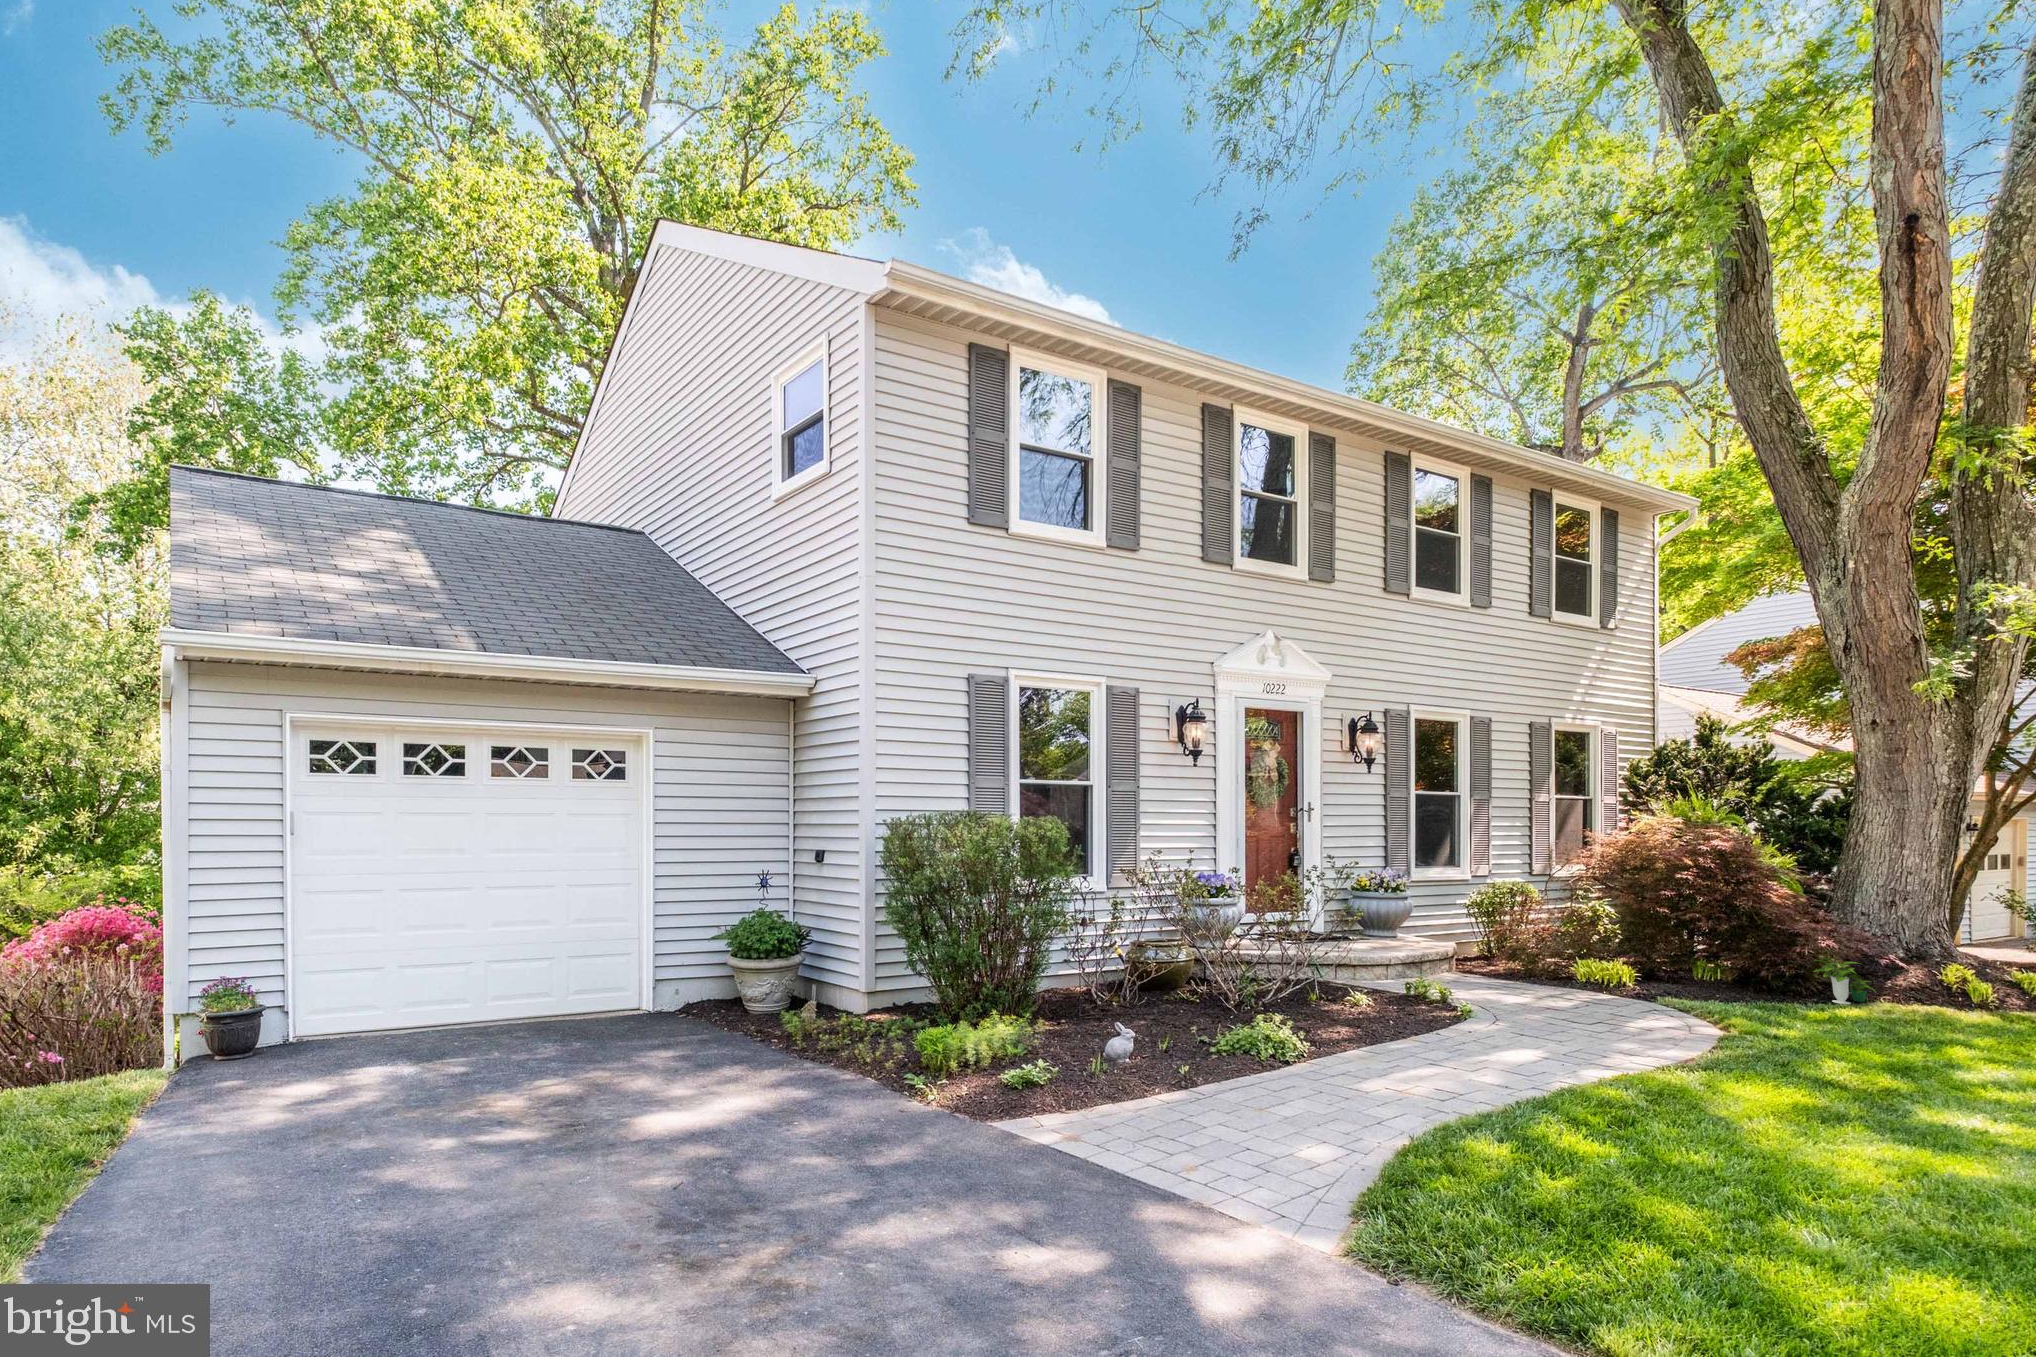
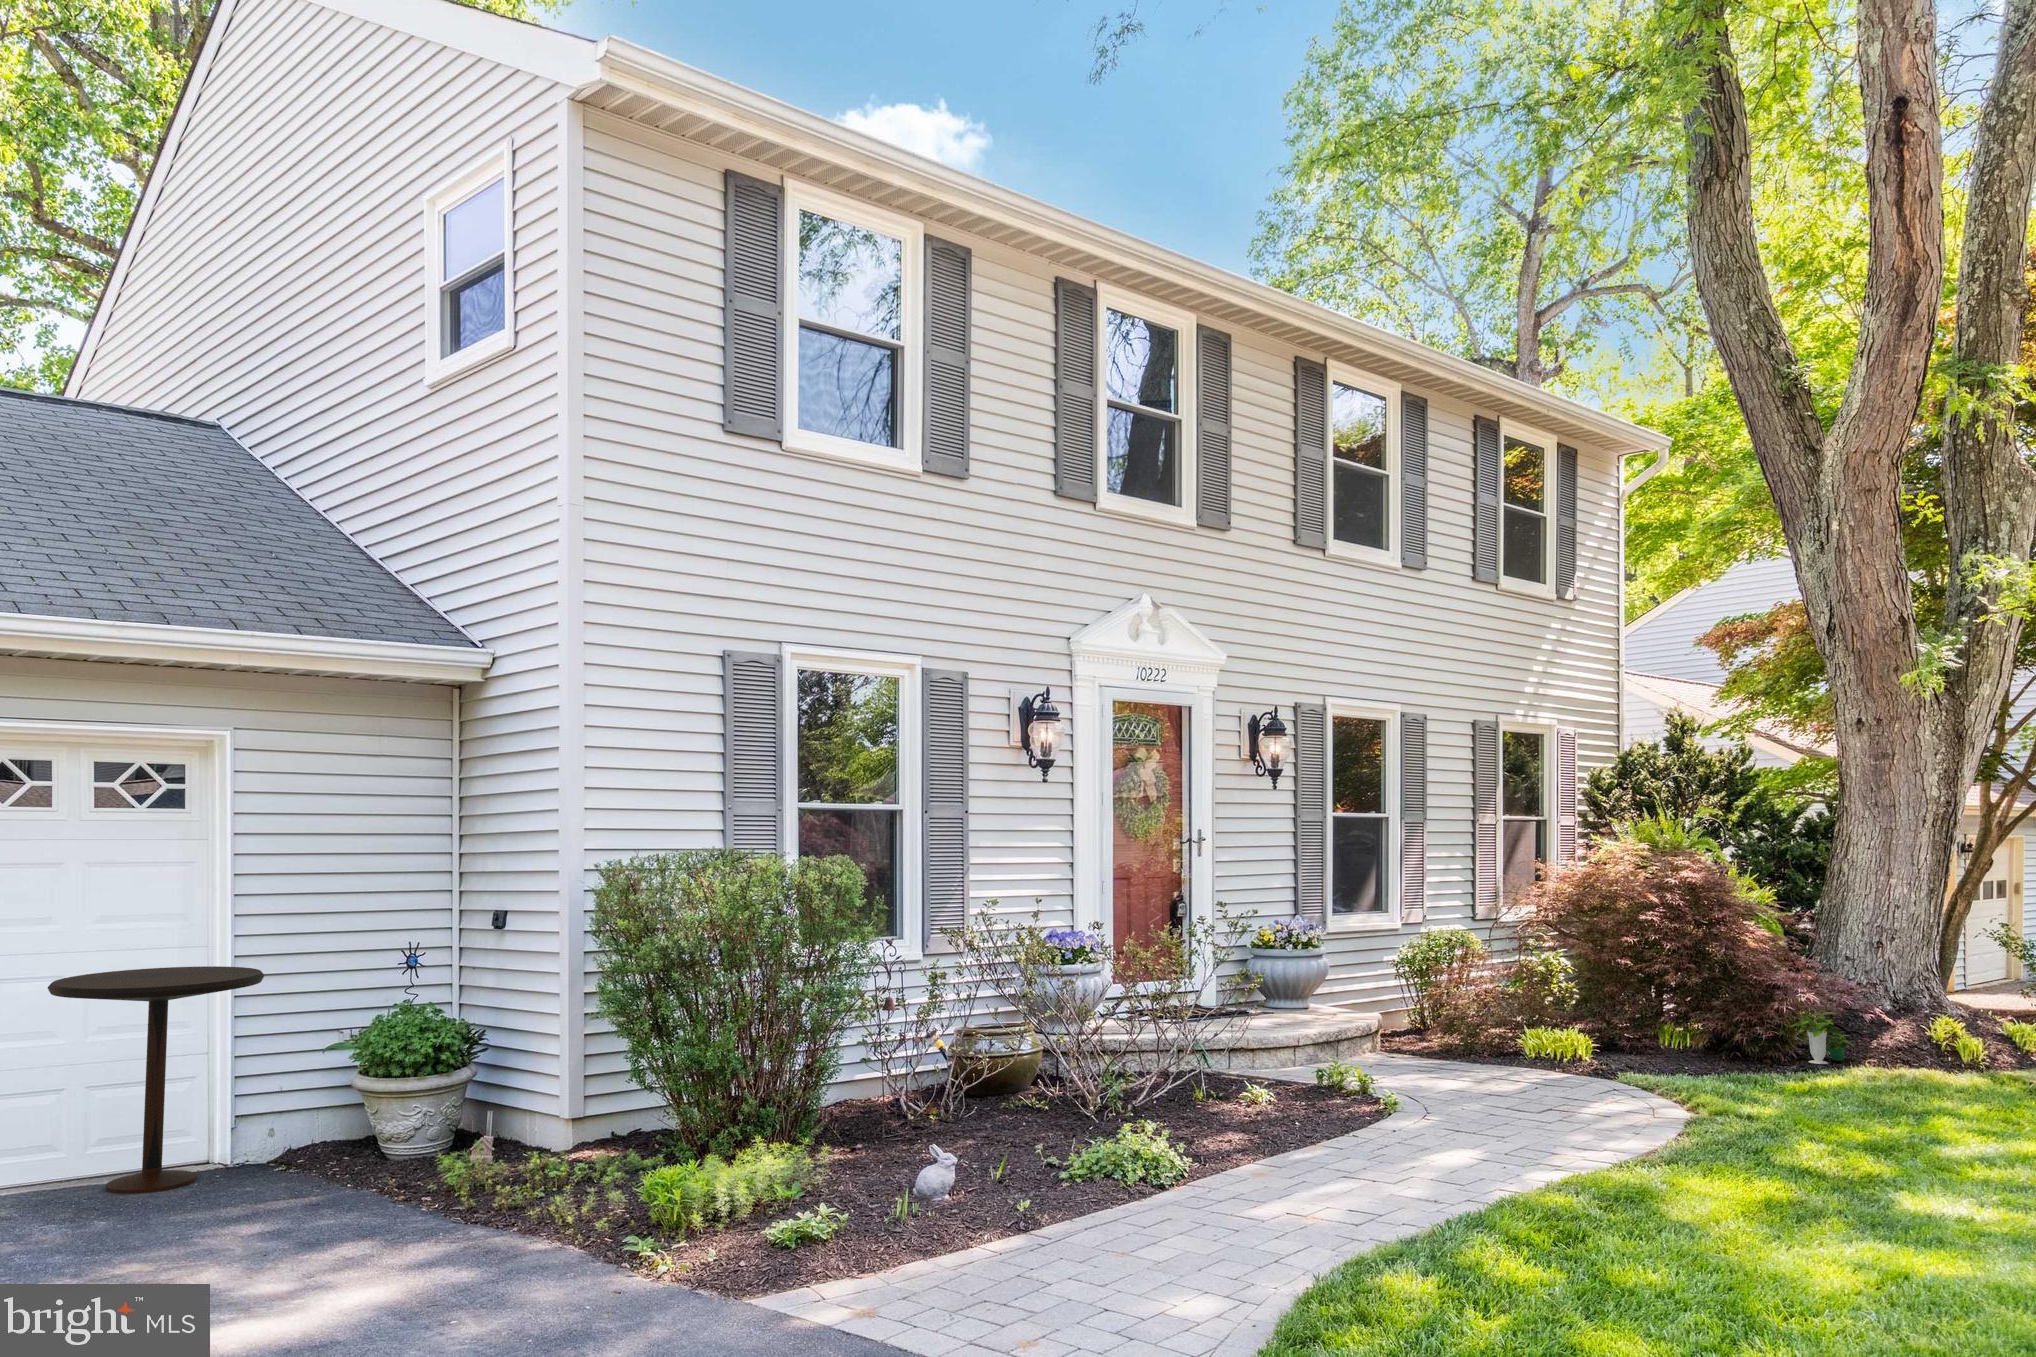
pedestal table: none [533,881,666,1030] -> present [48,966,264,1194]

